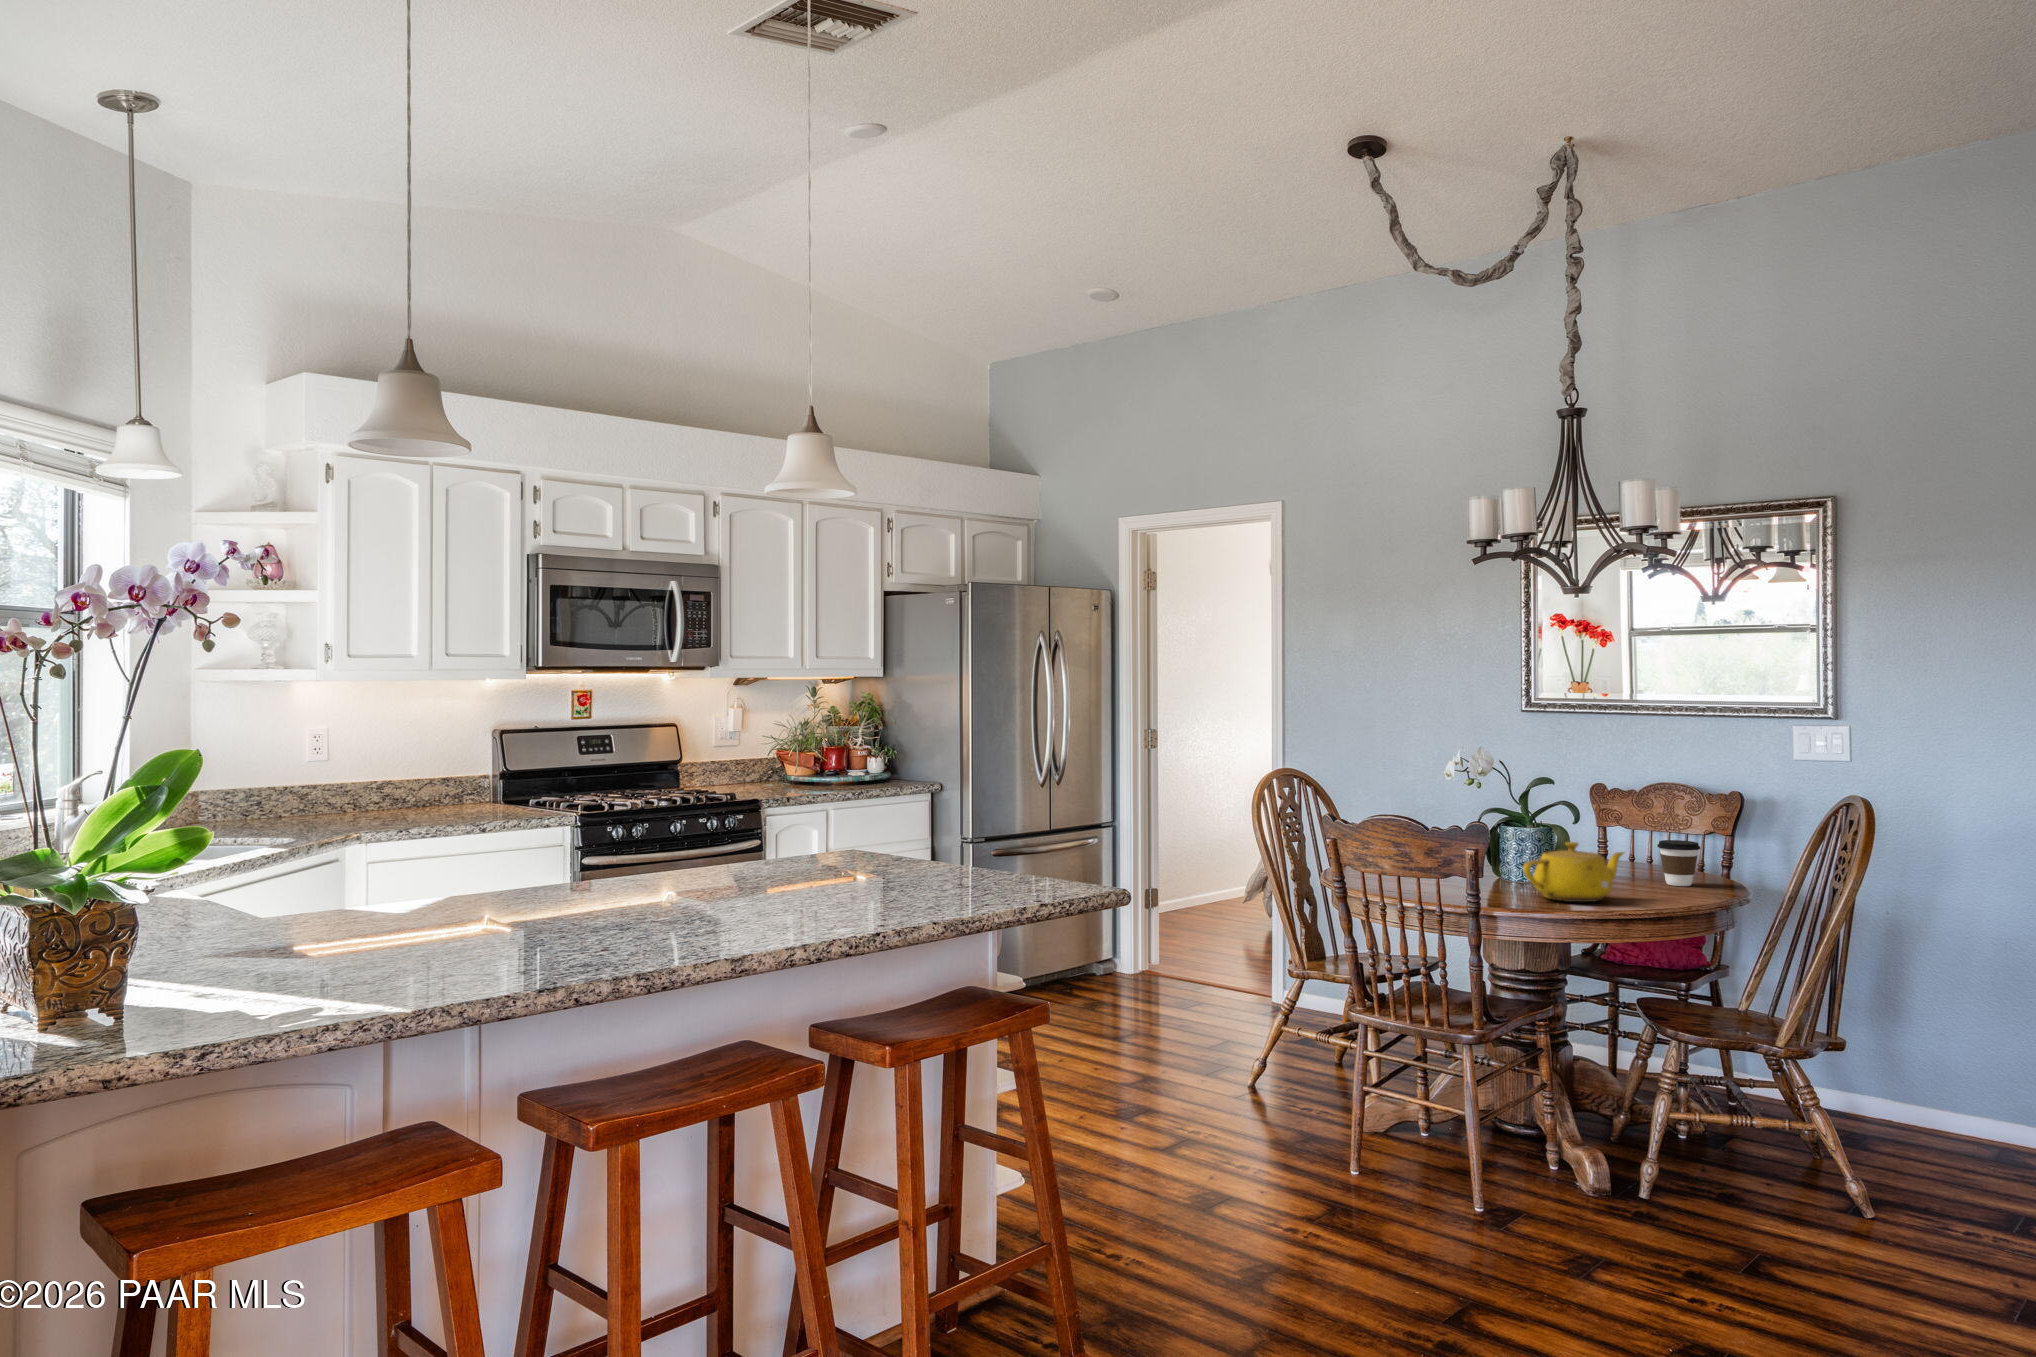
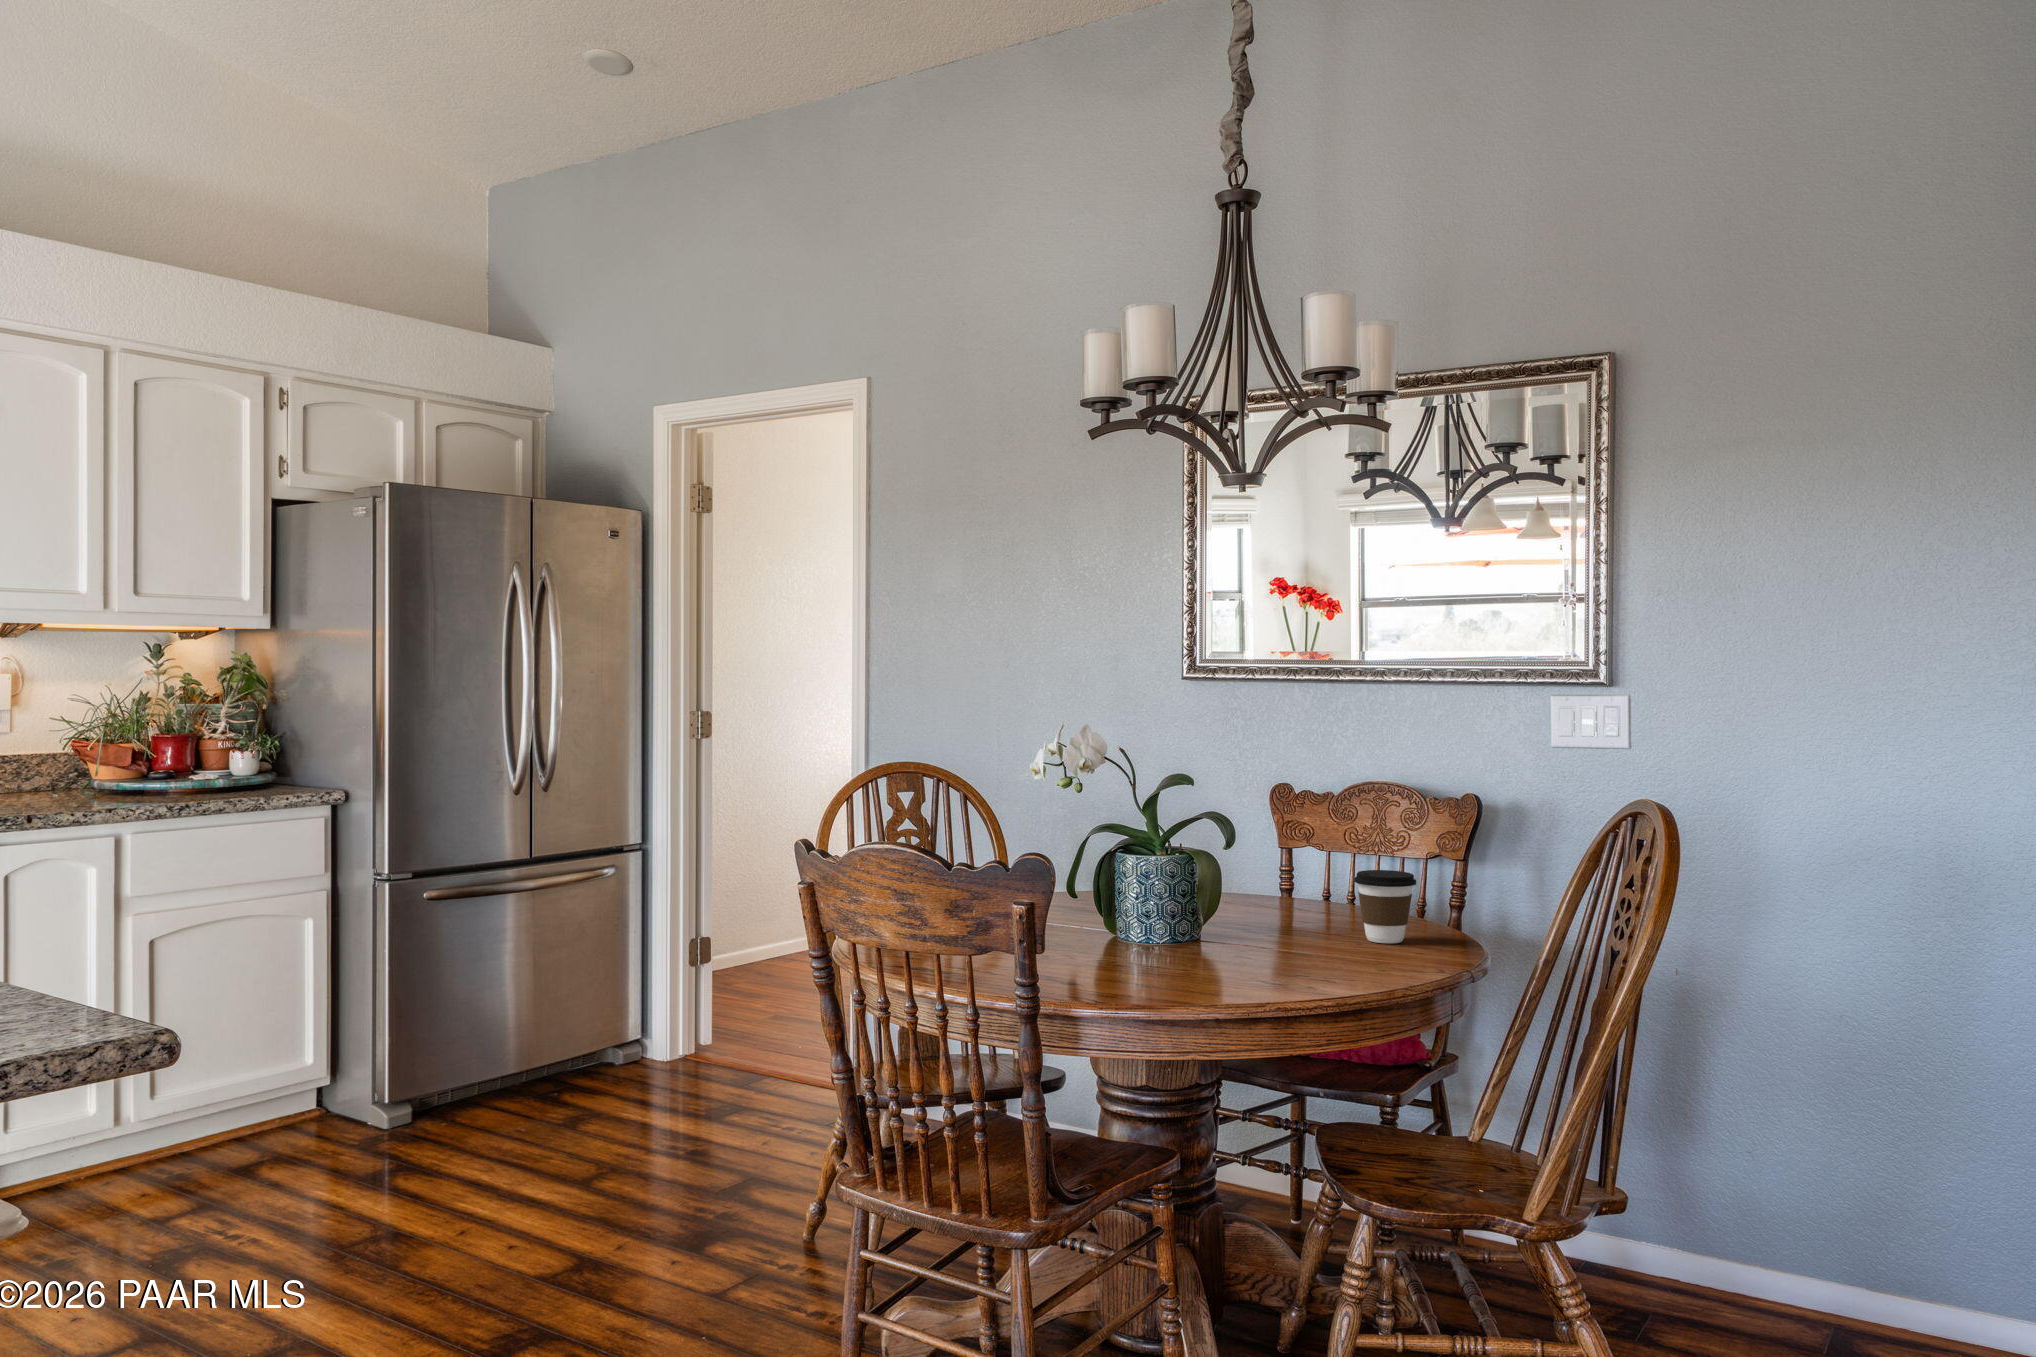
teapot: present [1523,842,1624,902] -> none [1130,880,1299,984]

